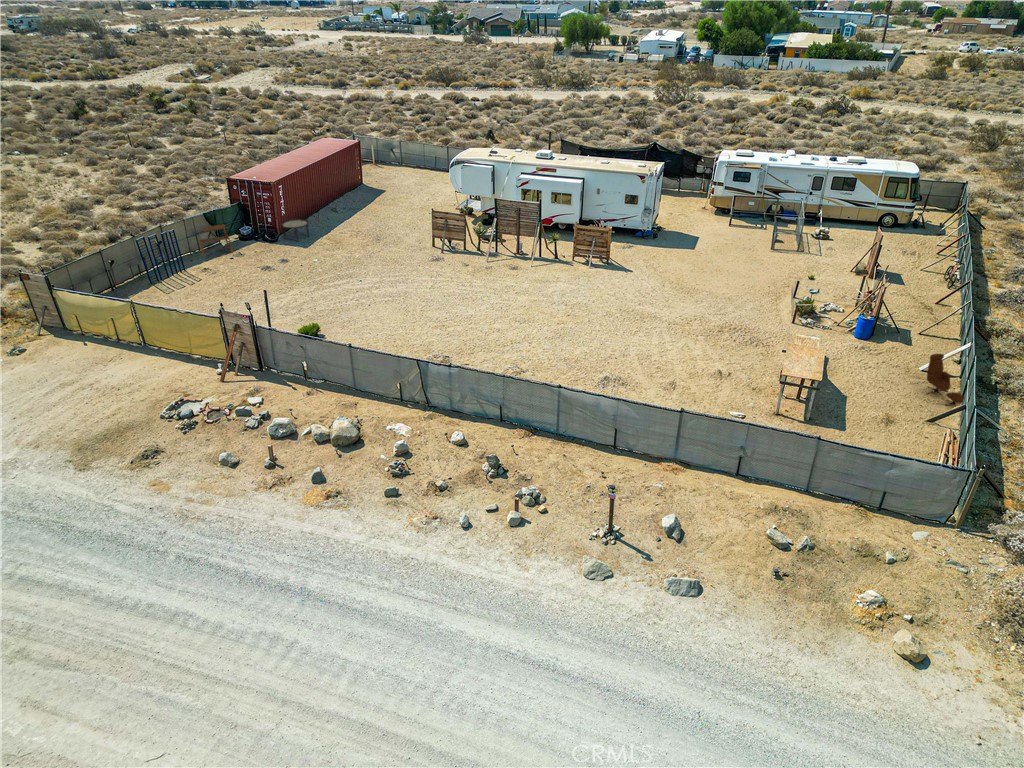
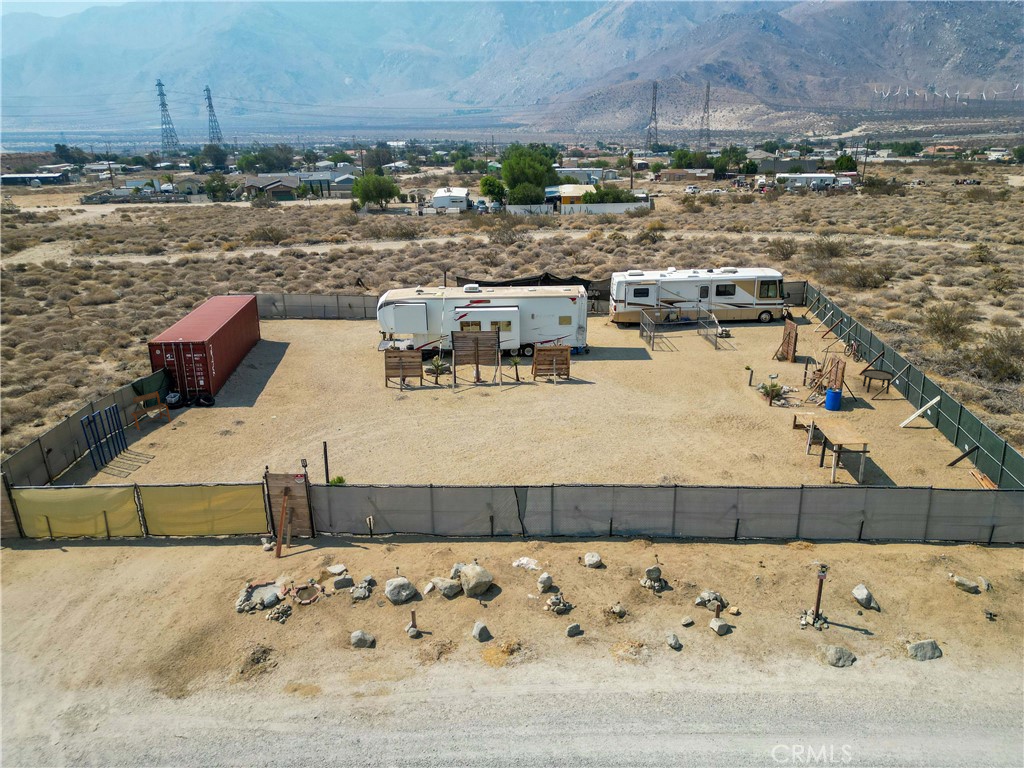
round table: present [281,219,309,241] -> present [862,369,894,394]
lounge chair: present [927,354,964,405] -> none [913,408,952,451]

